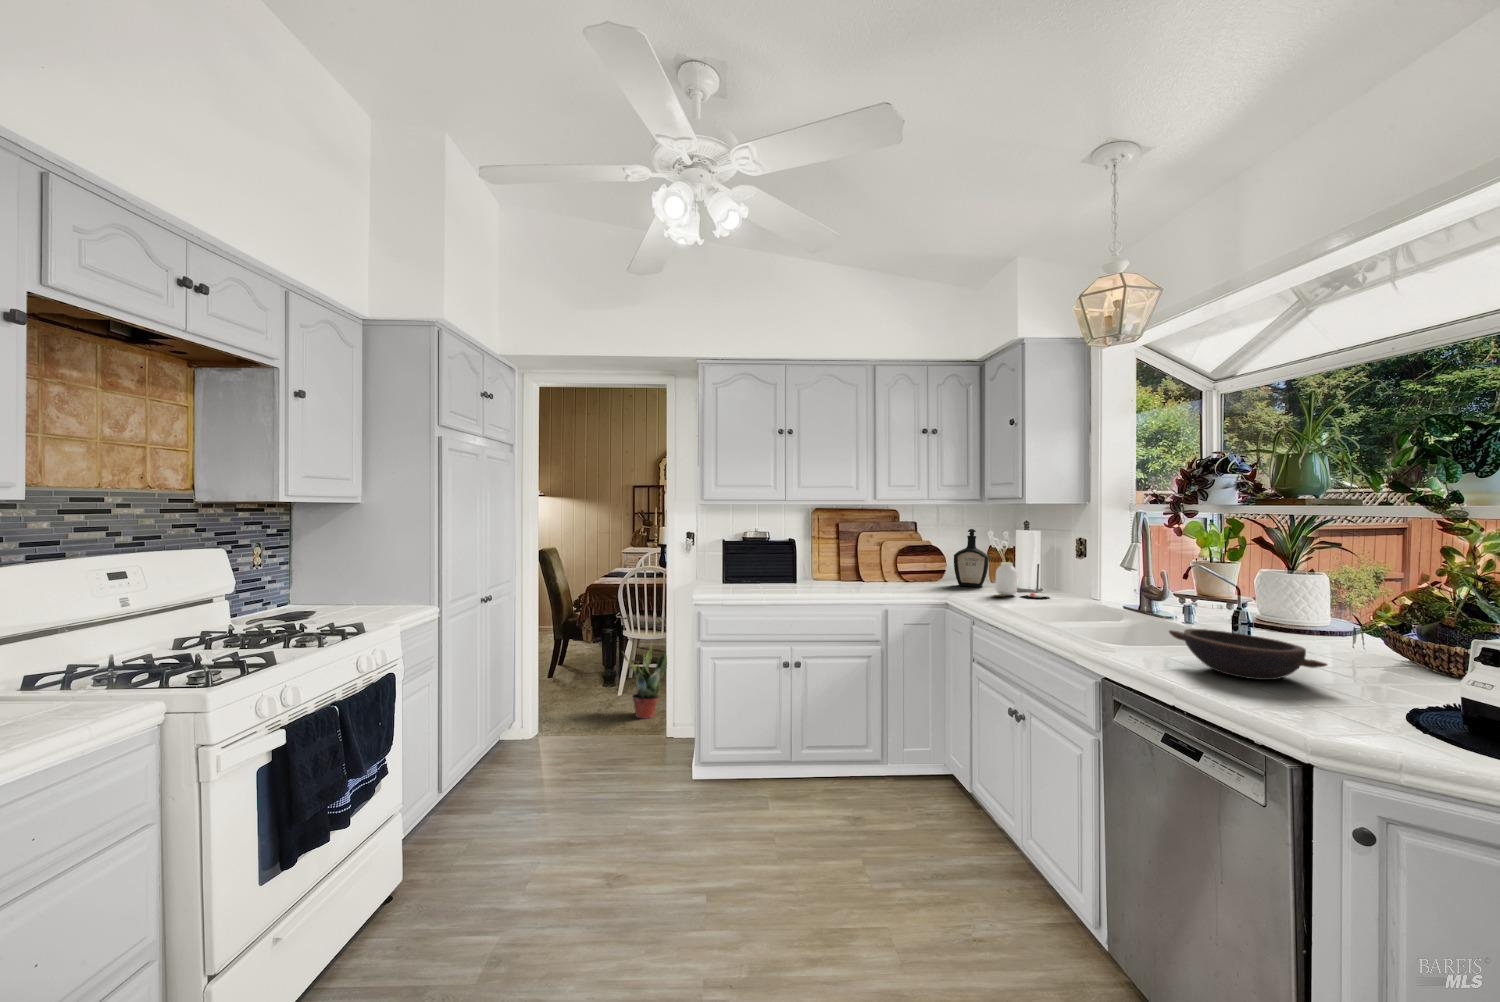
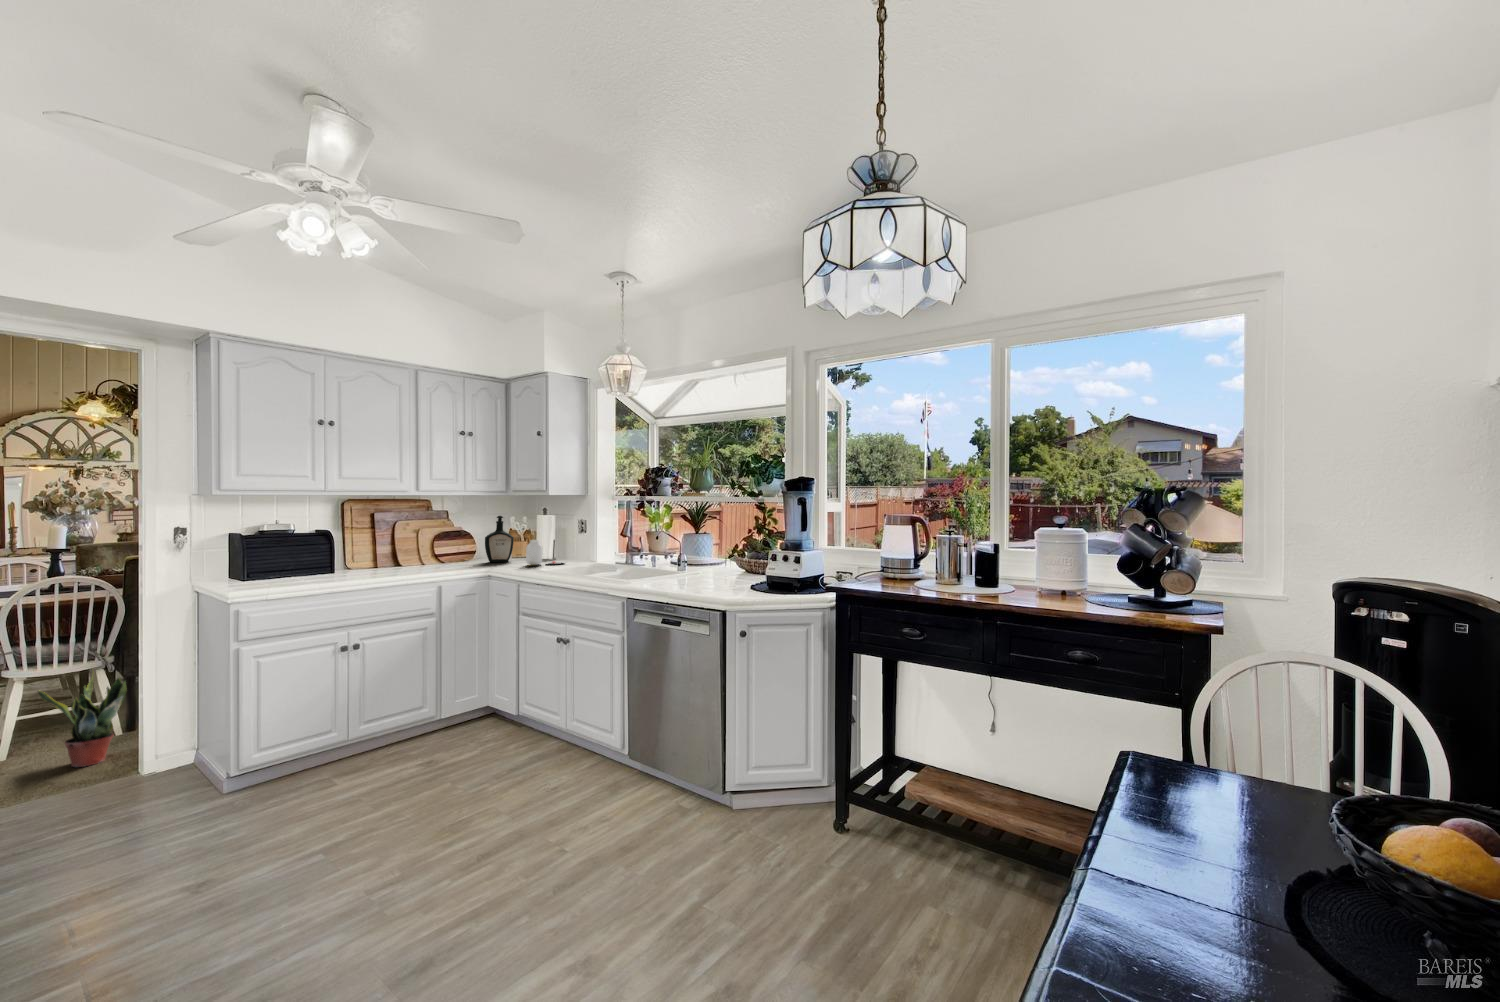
bowl: present [1169,629,1327,680] -> none [658,564,724,585]

